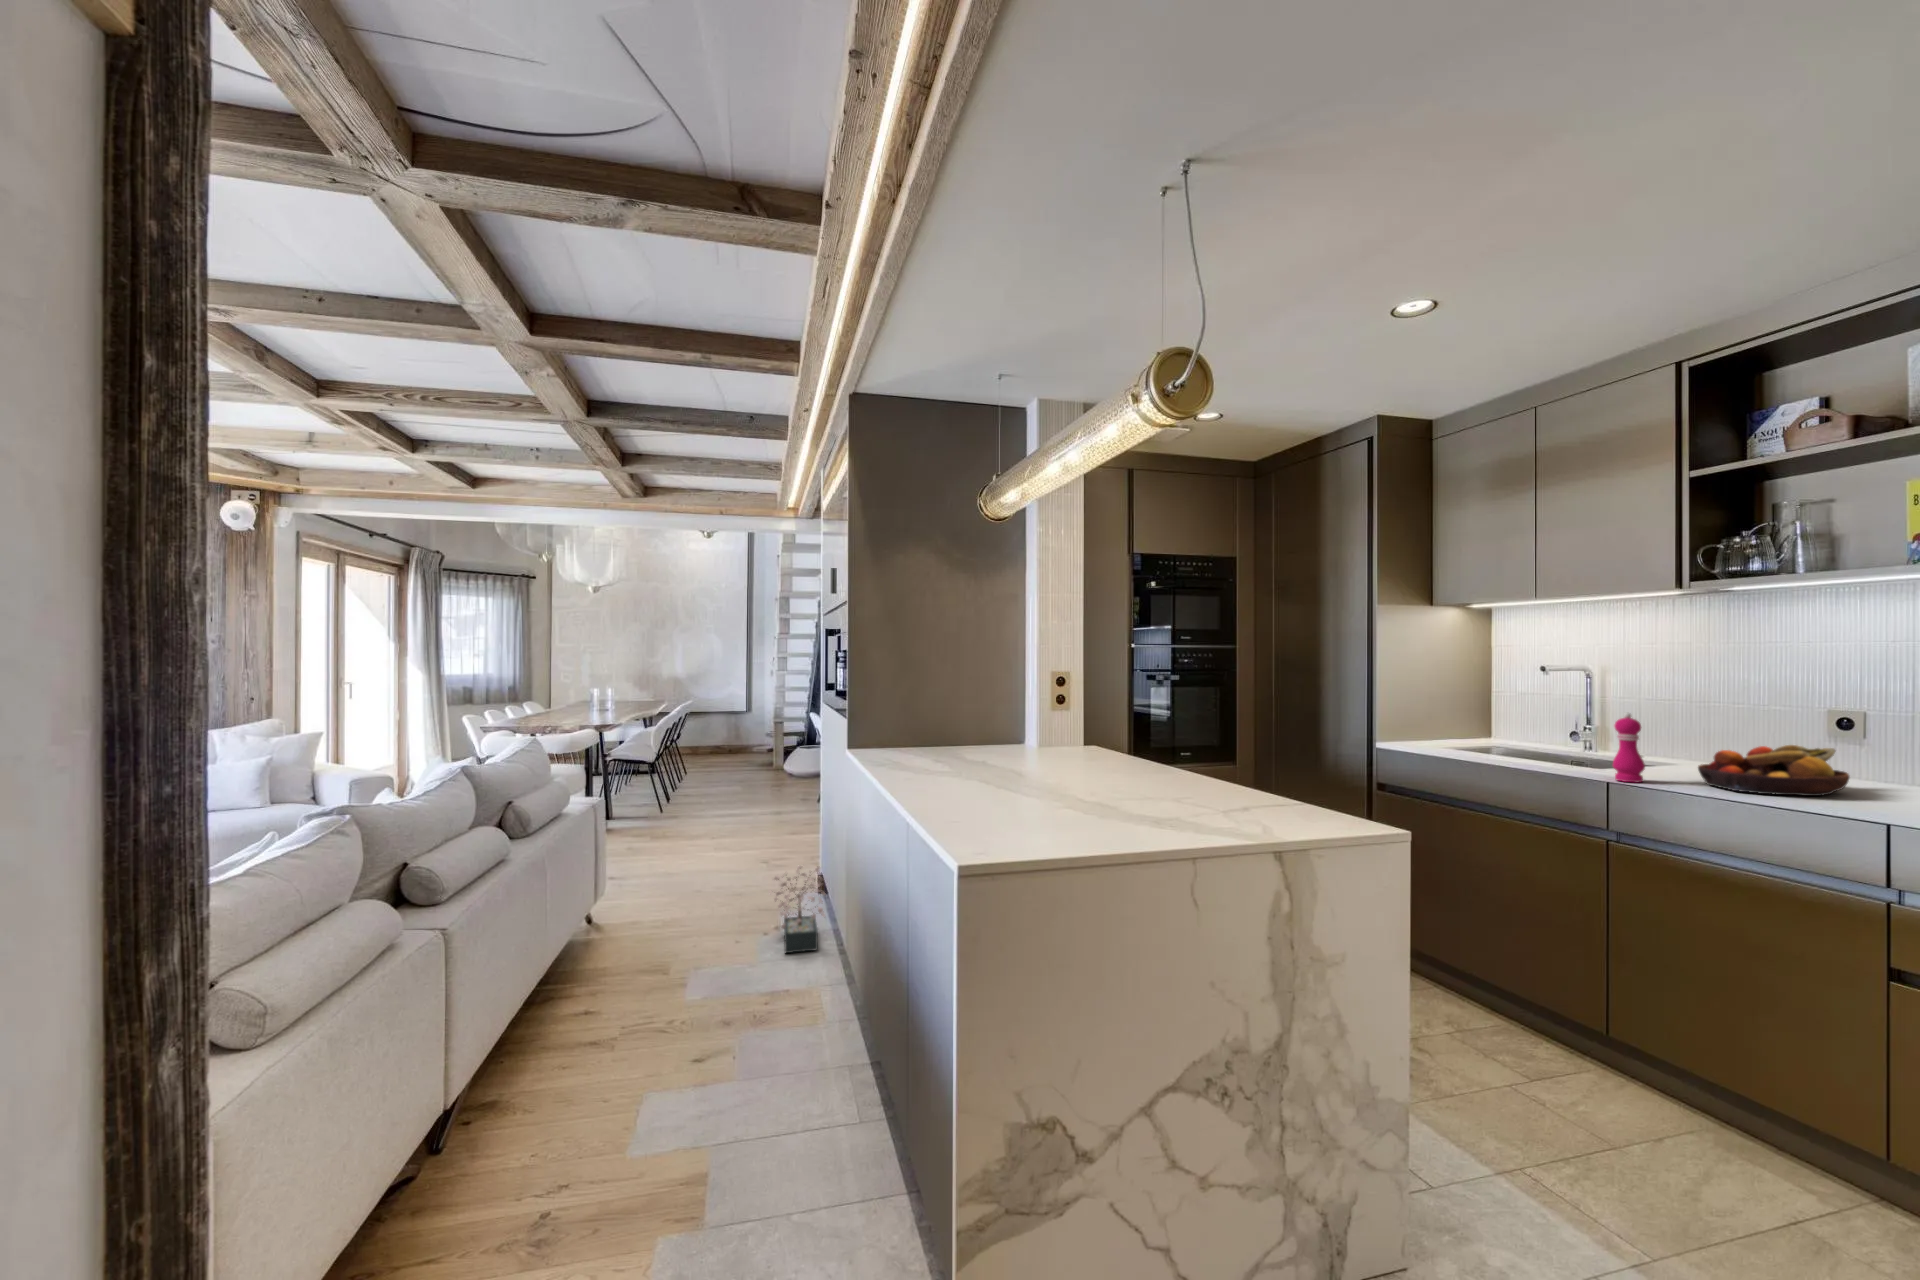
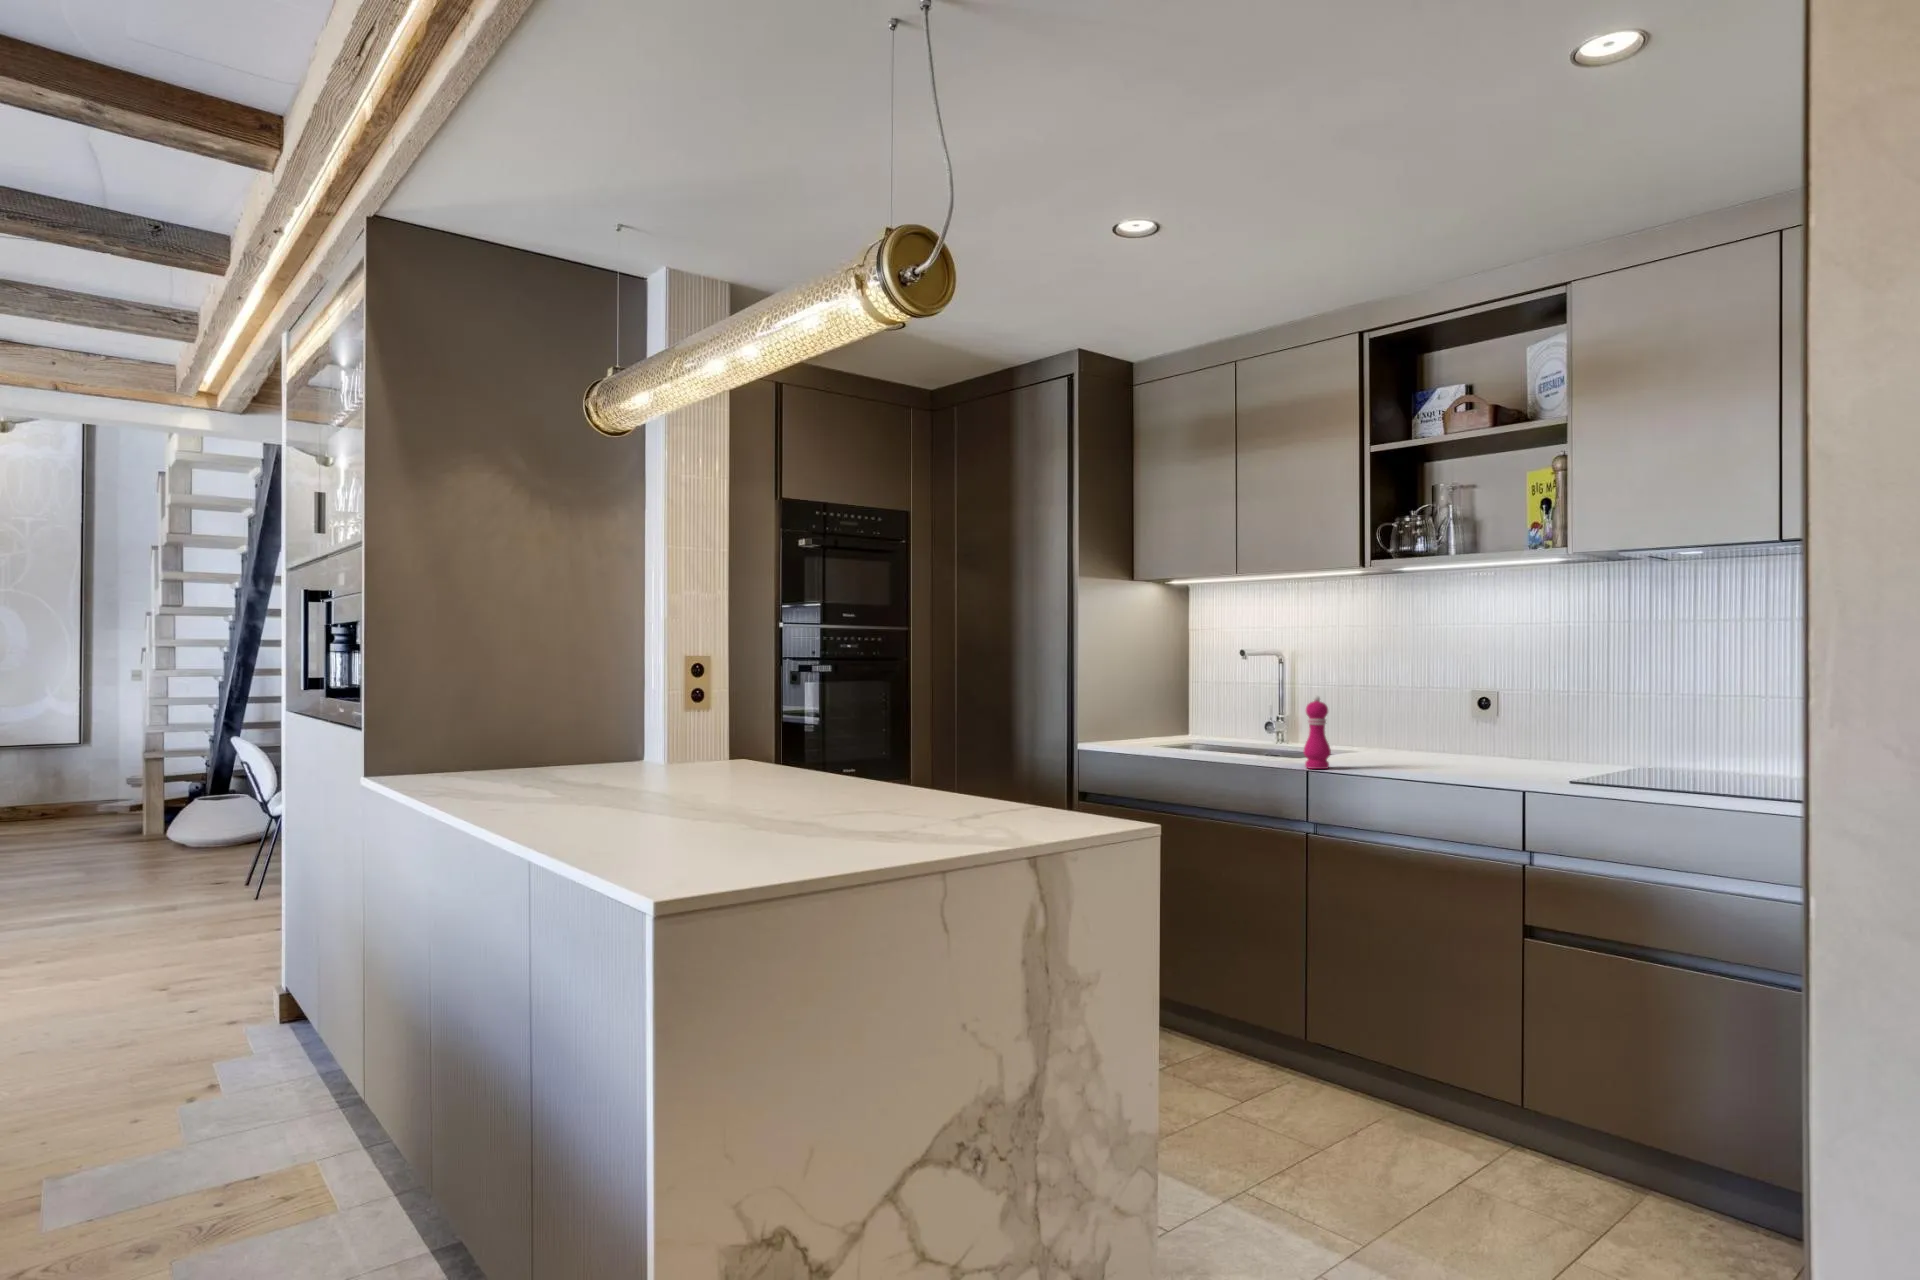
fruit bowl: present [1698,745,1850,796] -> none [1374,723,1487,772]
decorative plant: present [775,866,825,953] -> none [193,967,305,1112]

